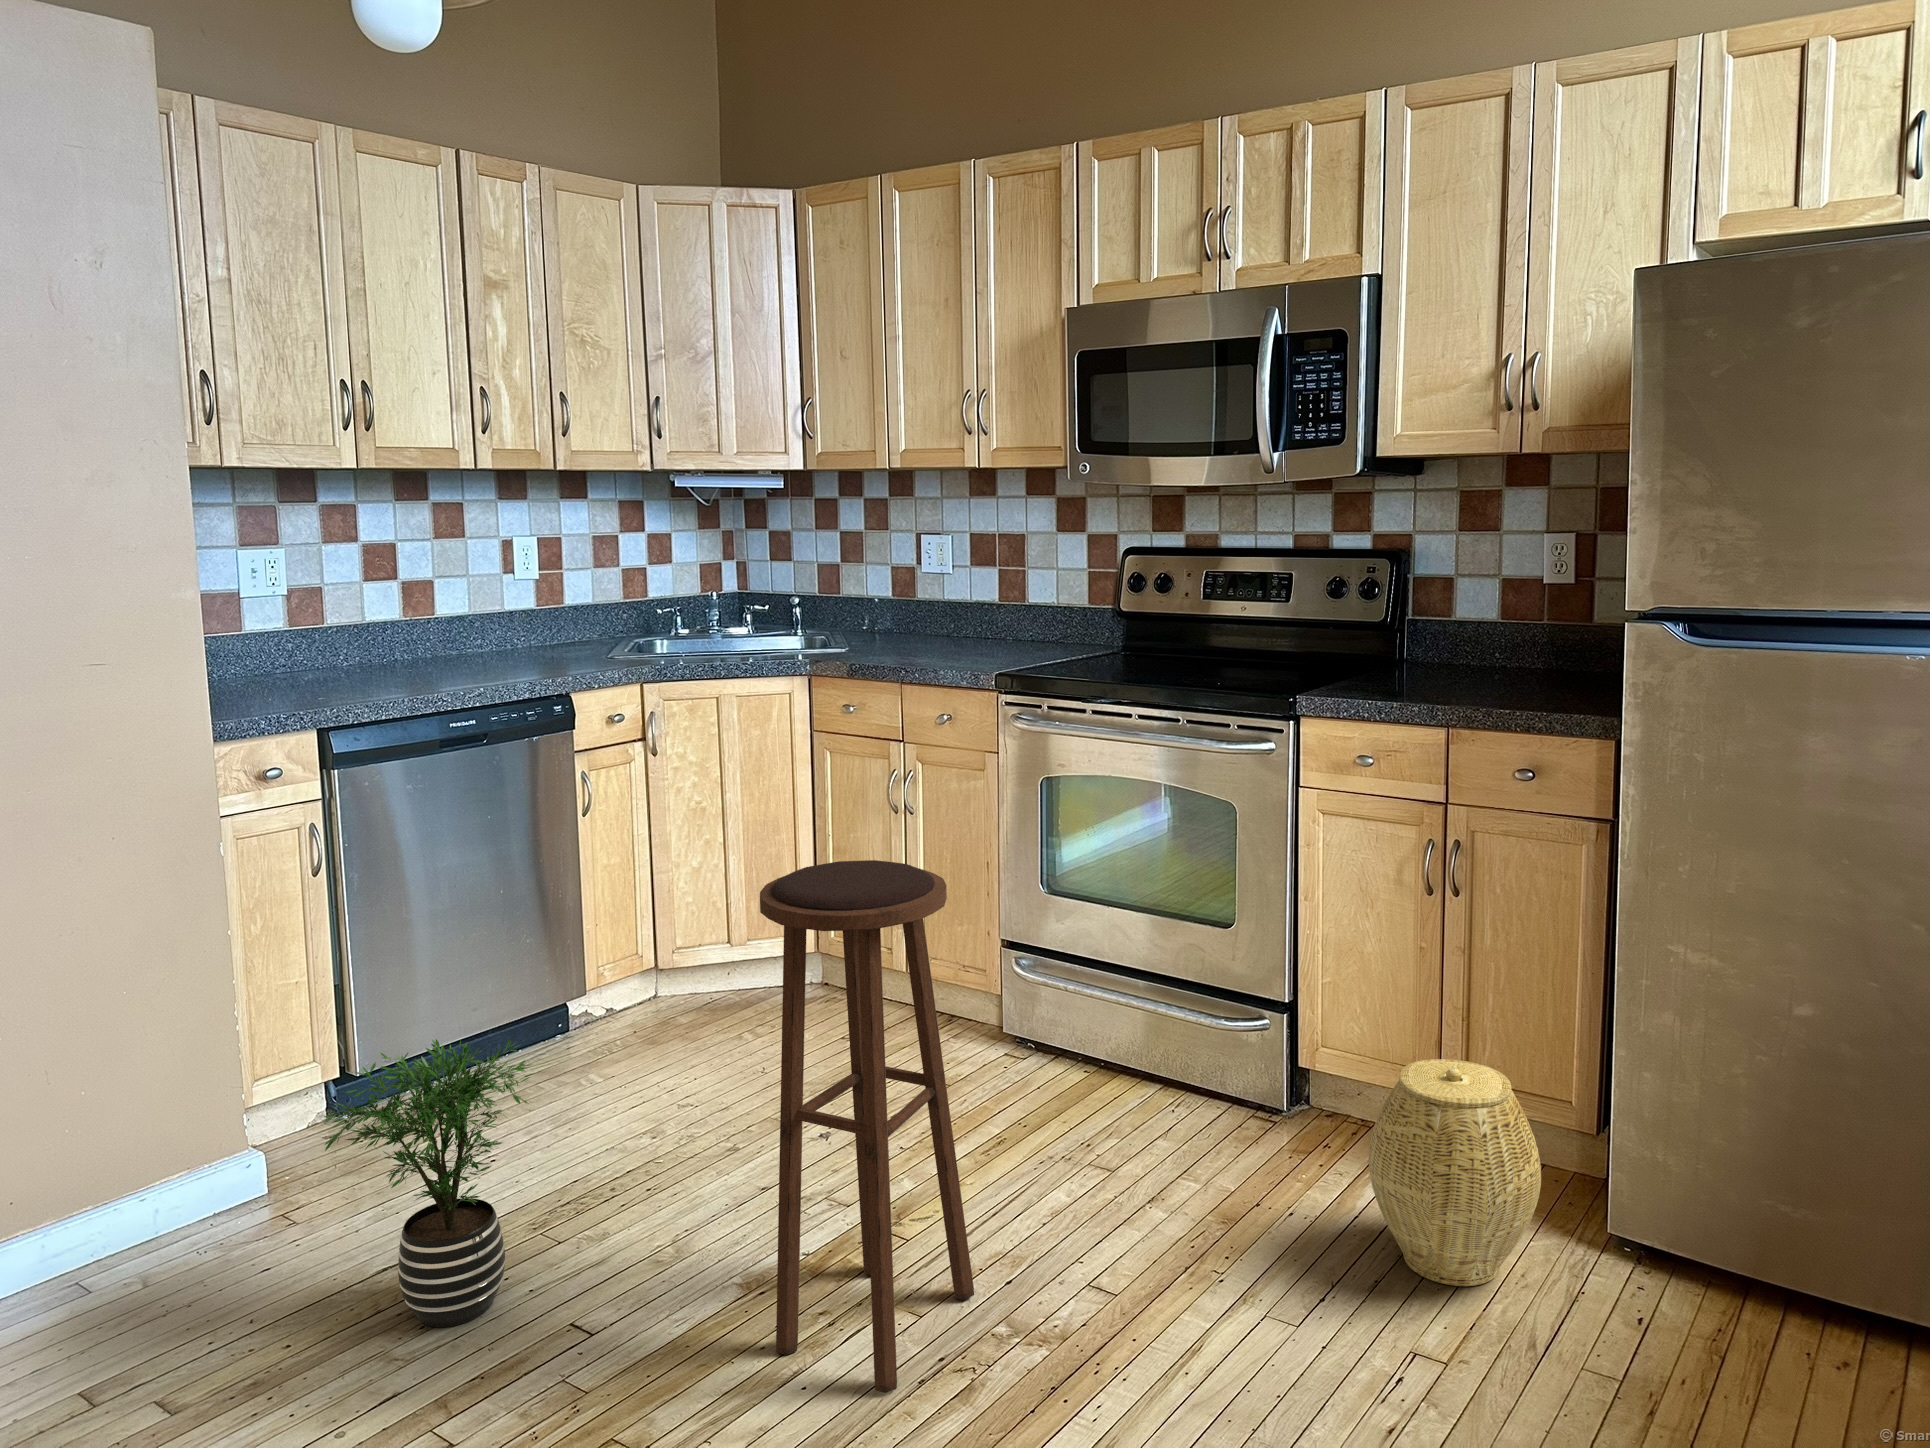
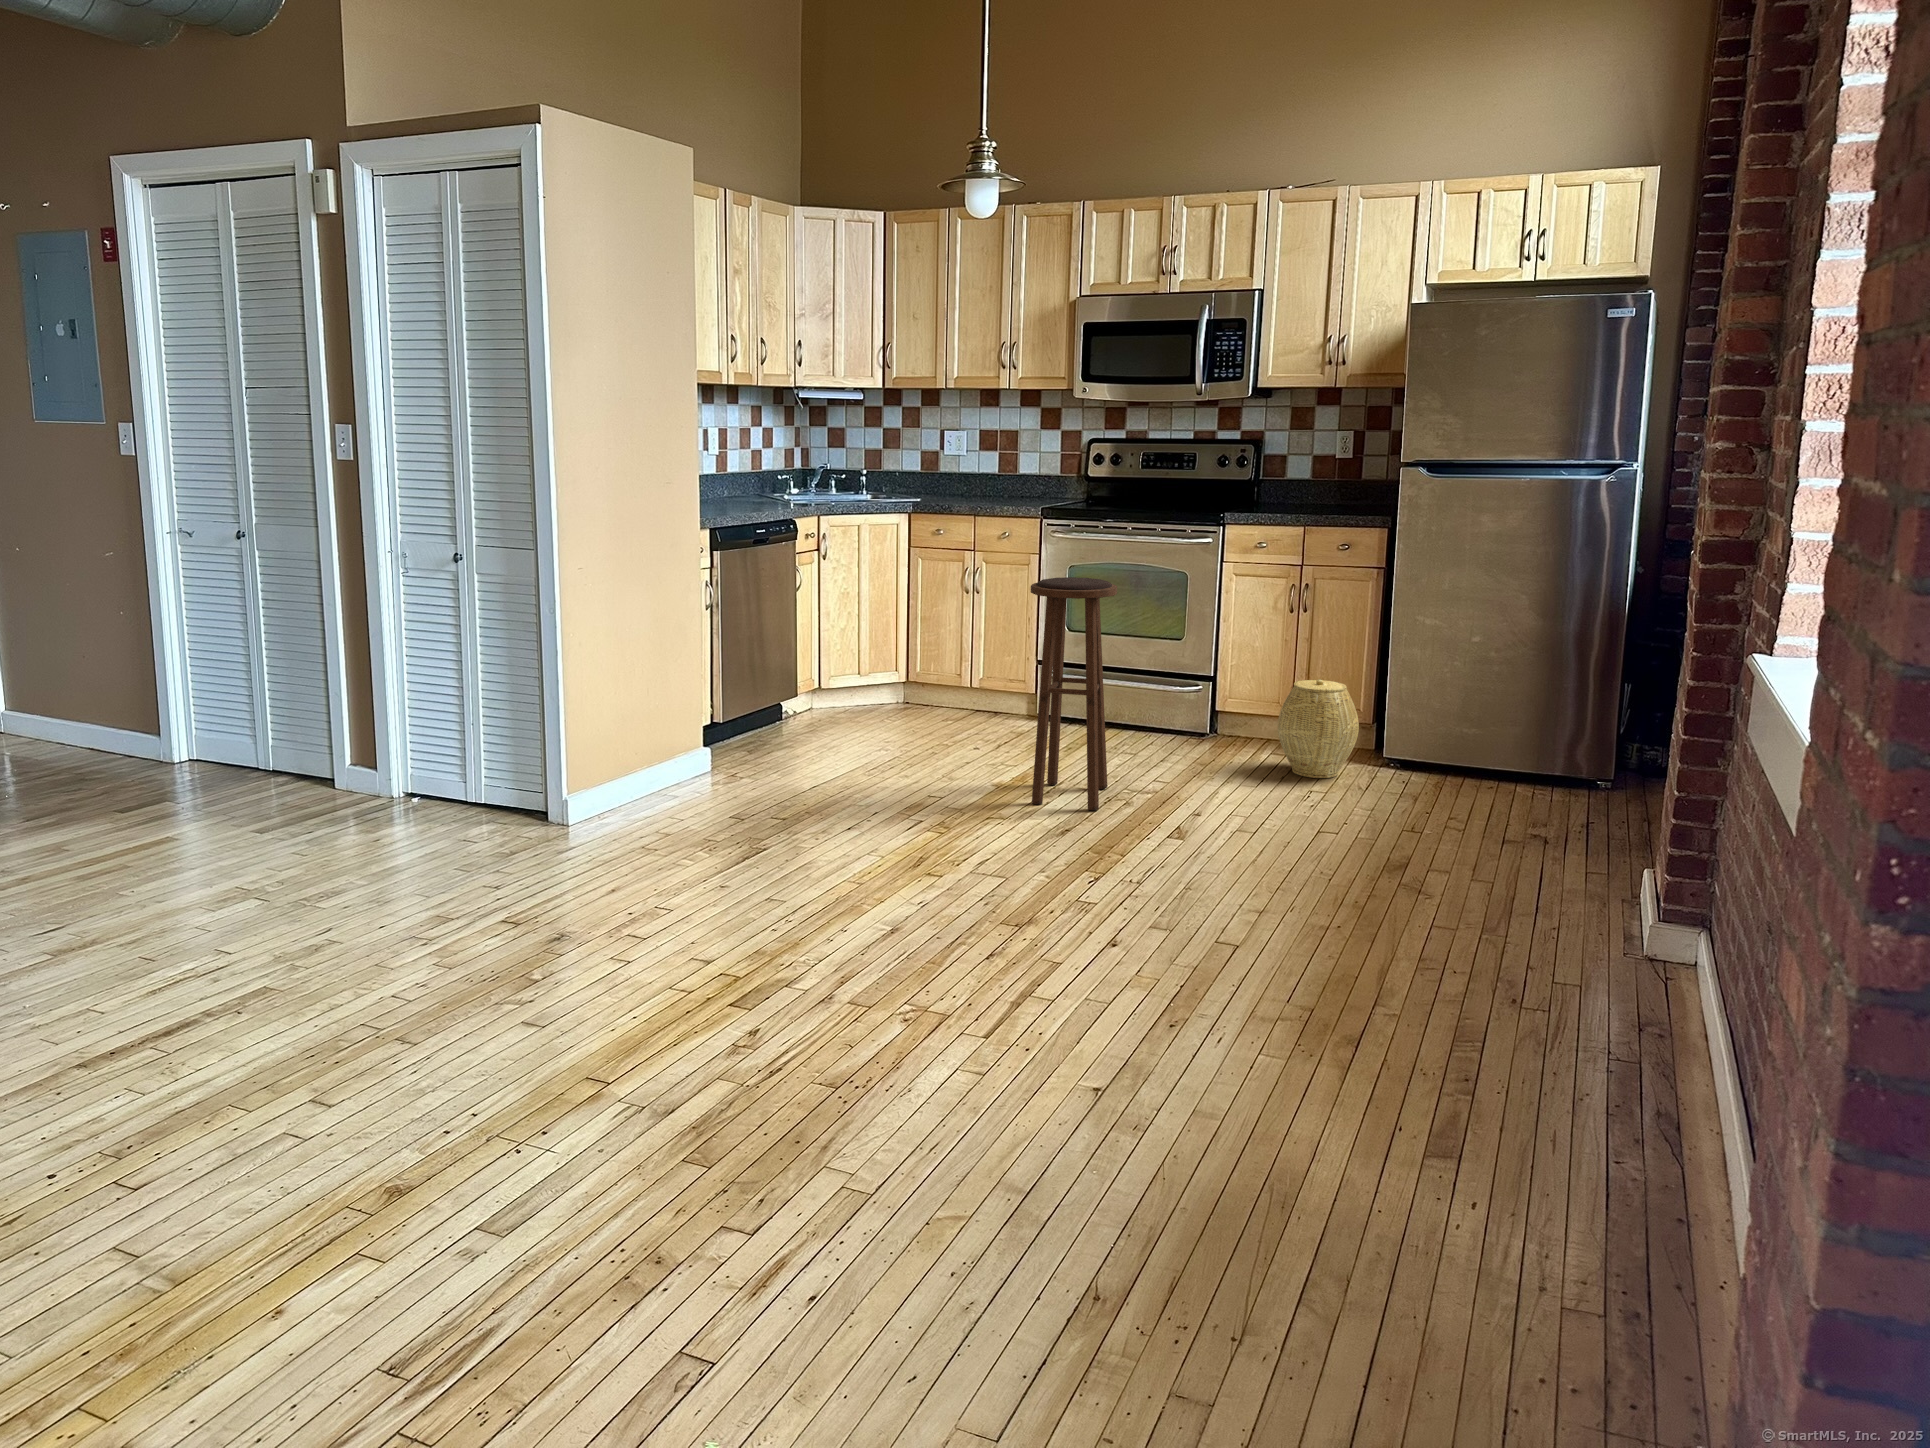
potted plant: present [324,1039,531,1327] -> none [812,668,906,805]

